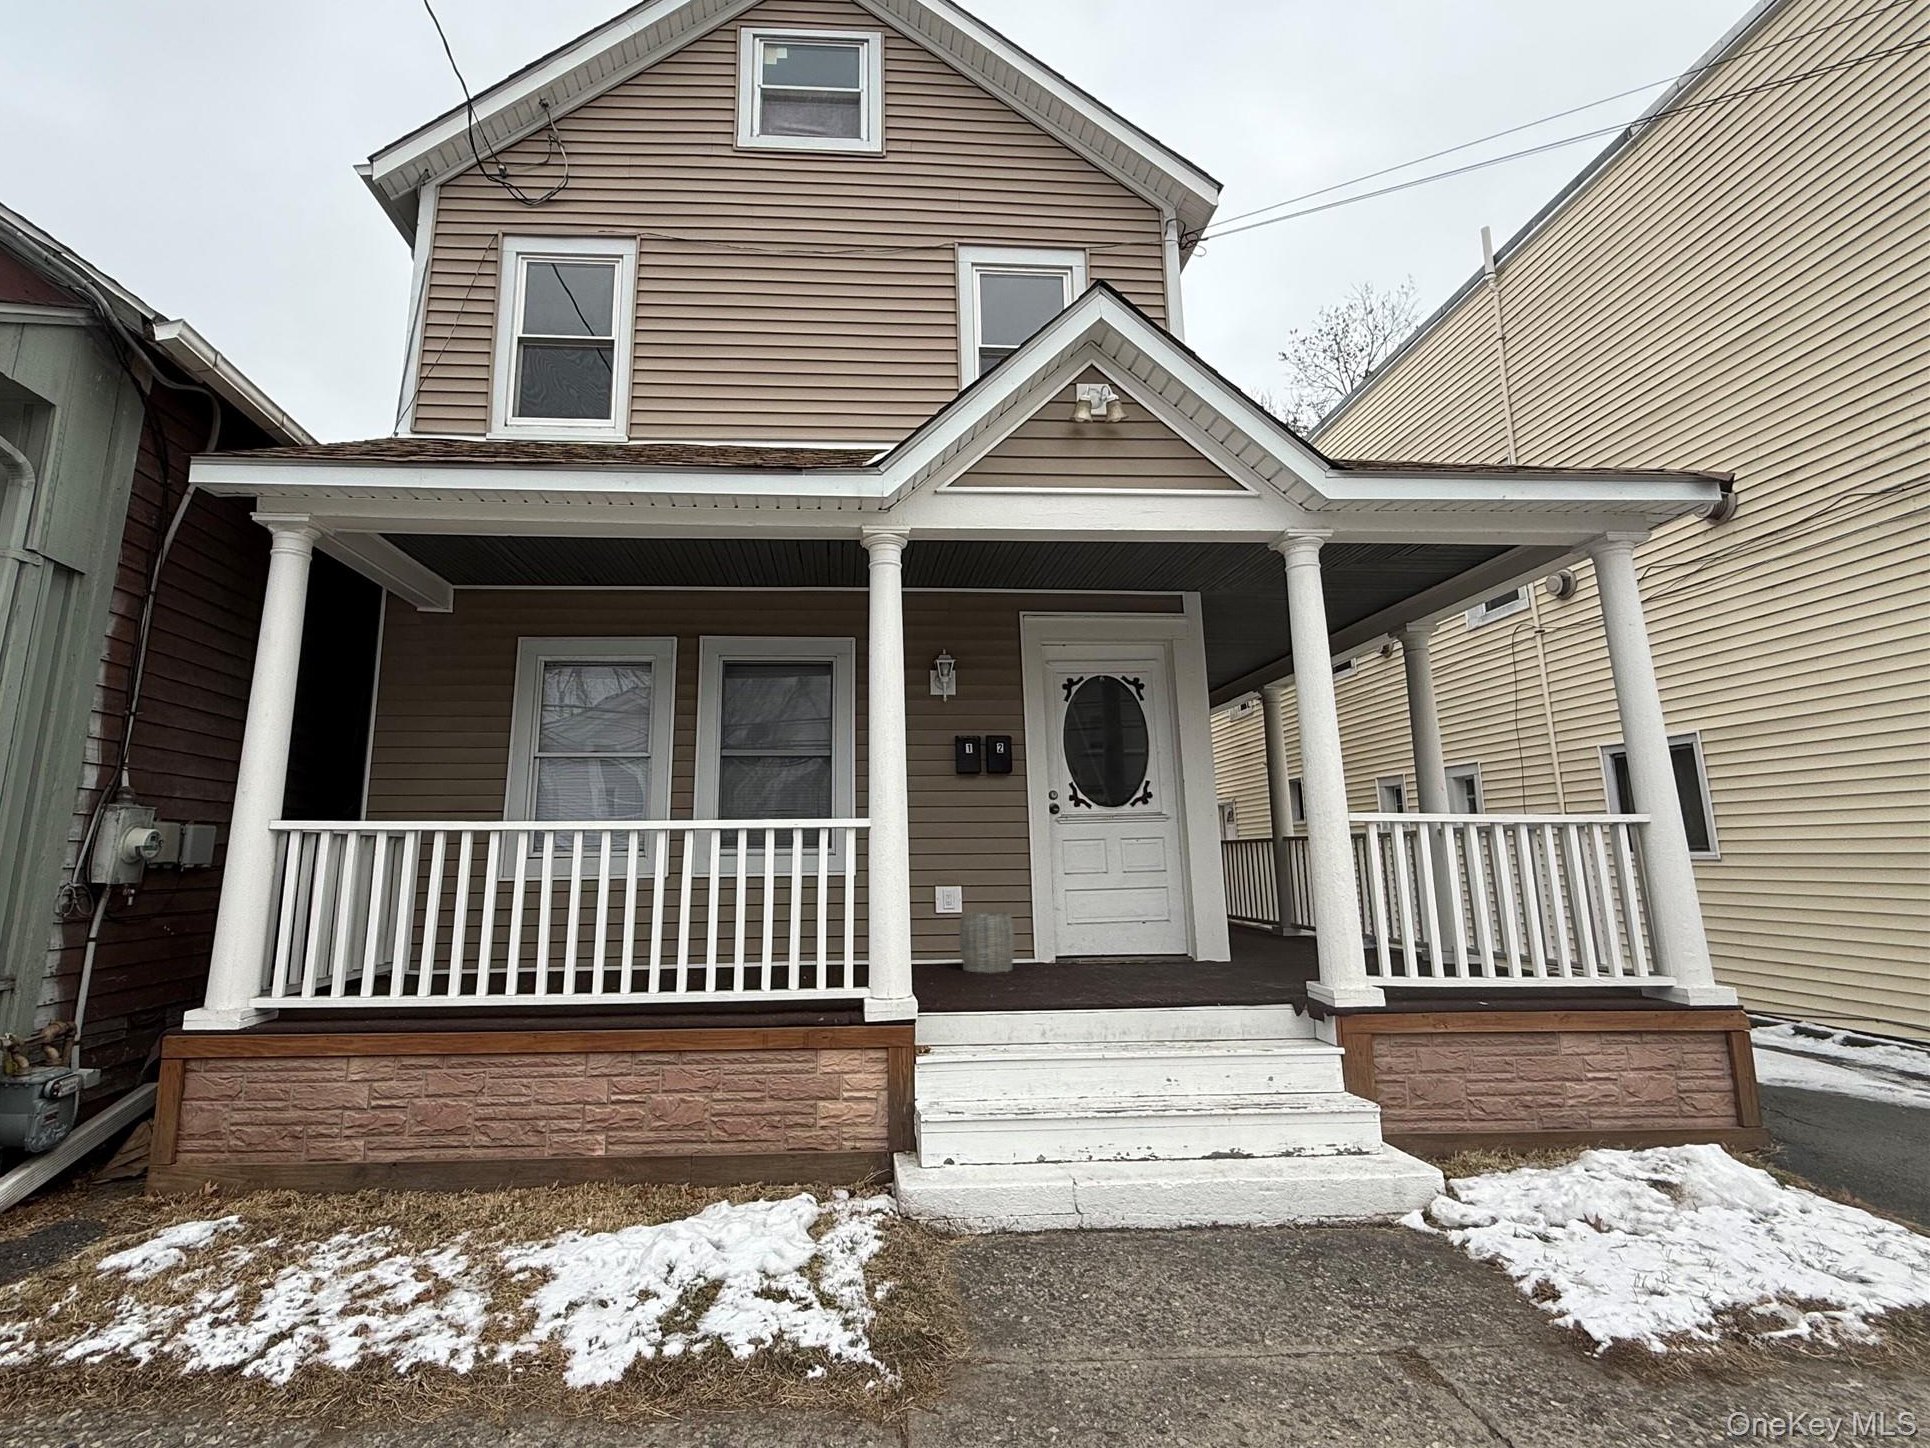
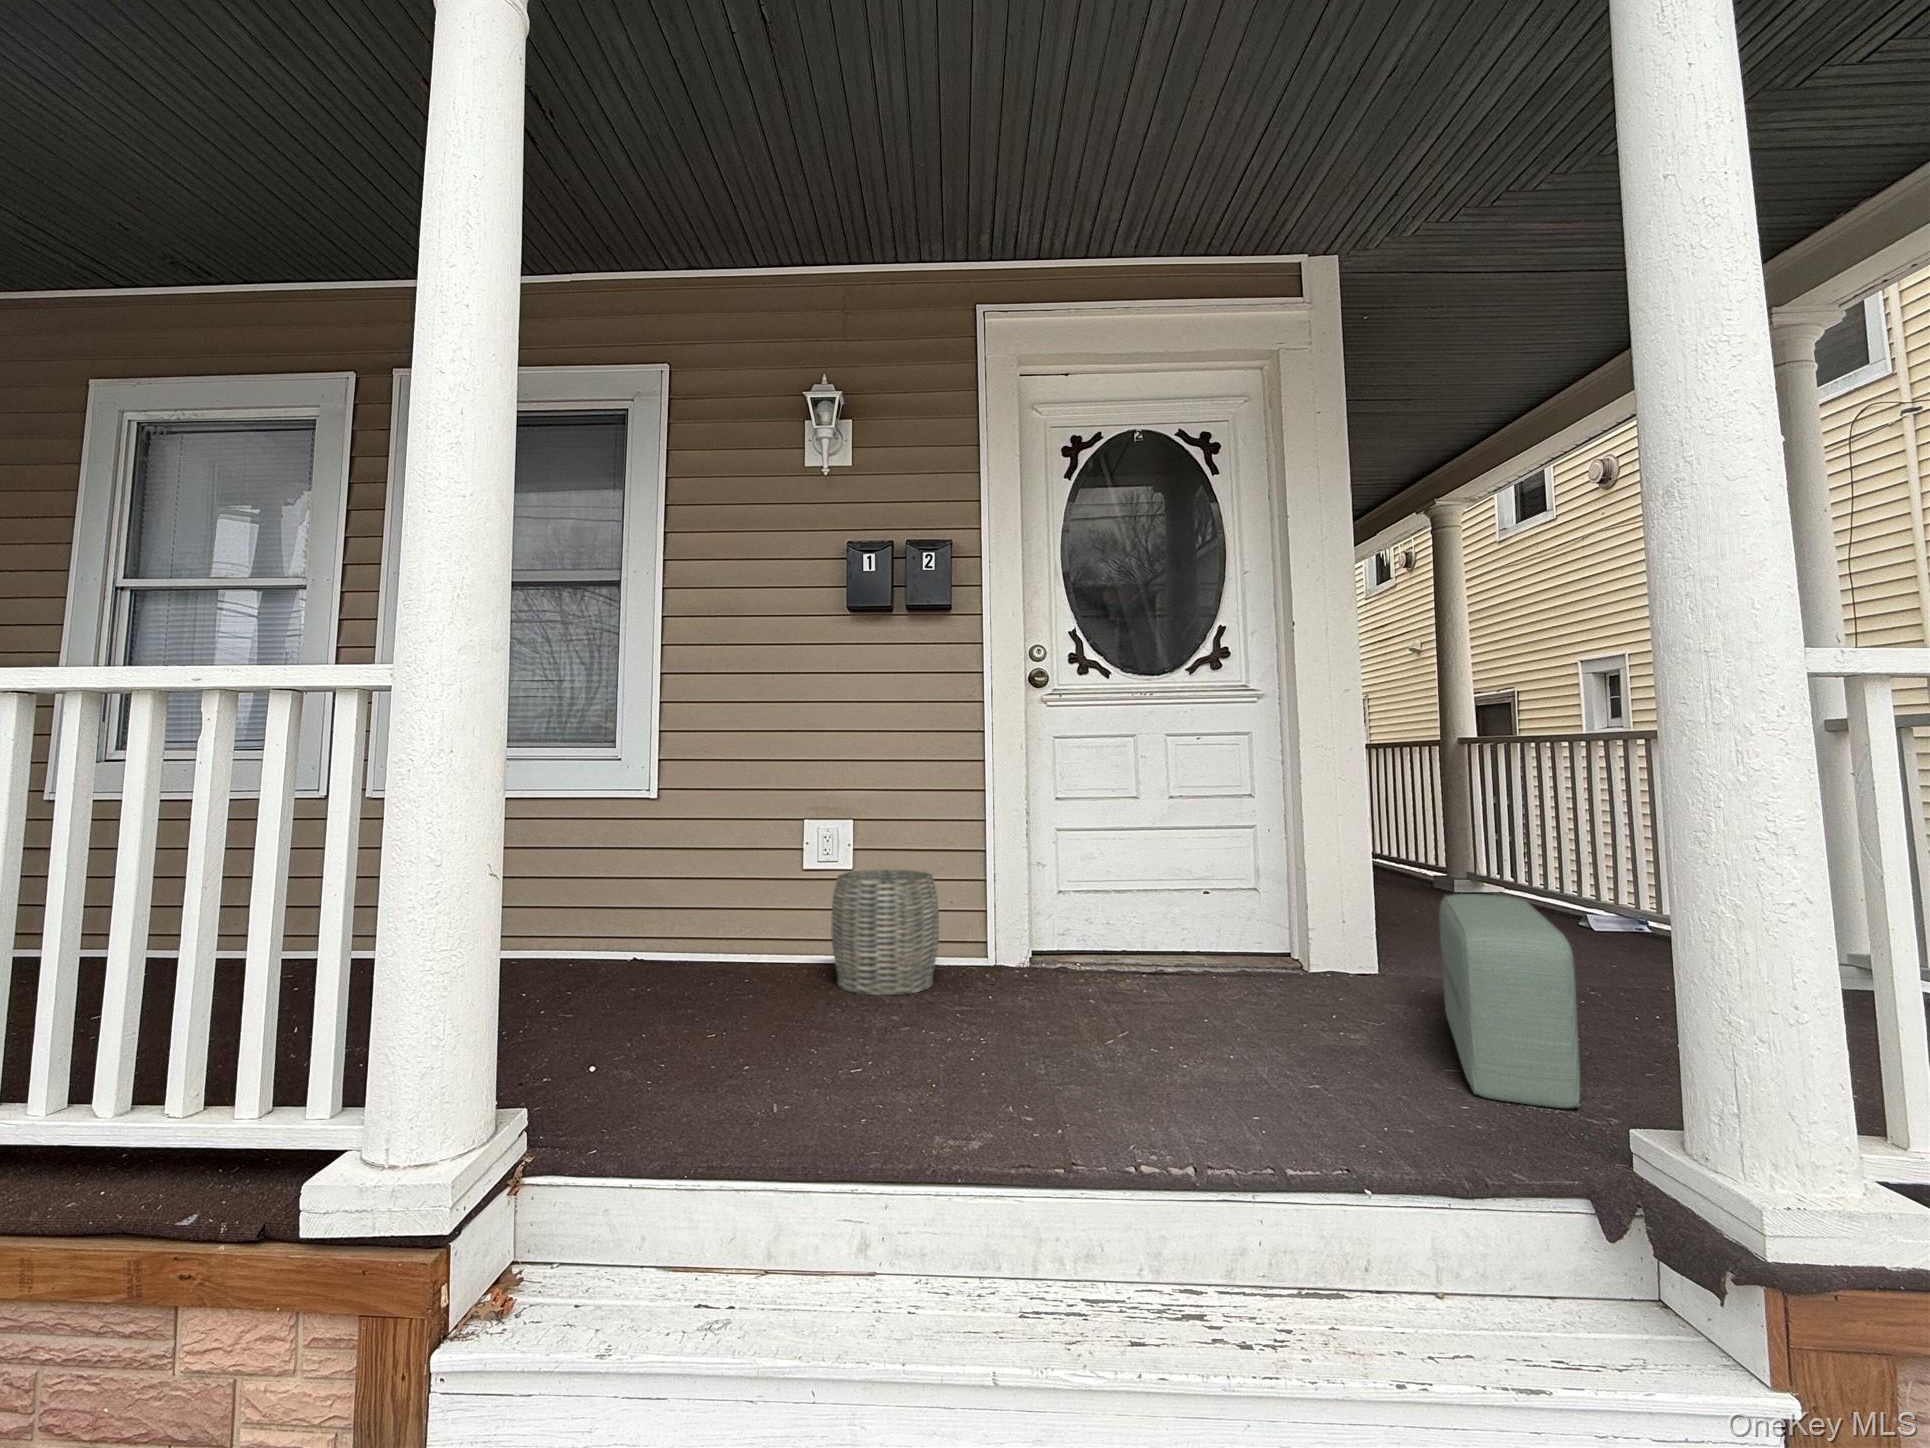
pouf: none [1252,913,1297,988] -> present [1439,894,1580,1108]

